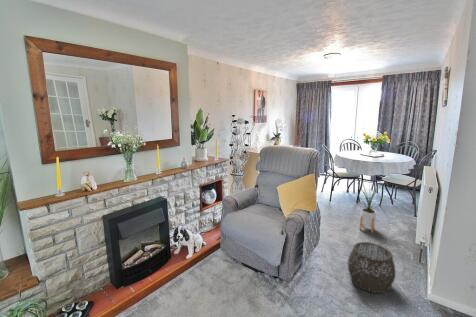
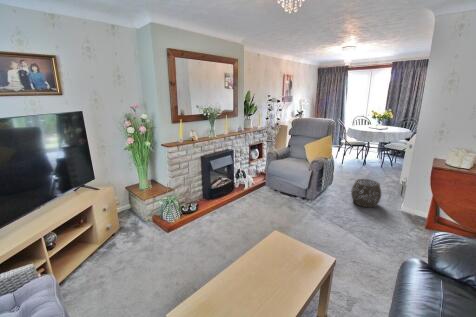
house plant: present [360,188,378,233] -> none [360,142,385,182]

